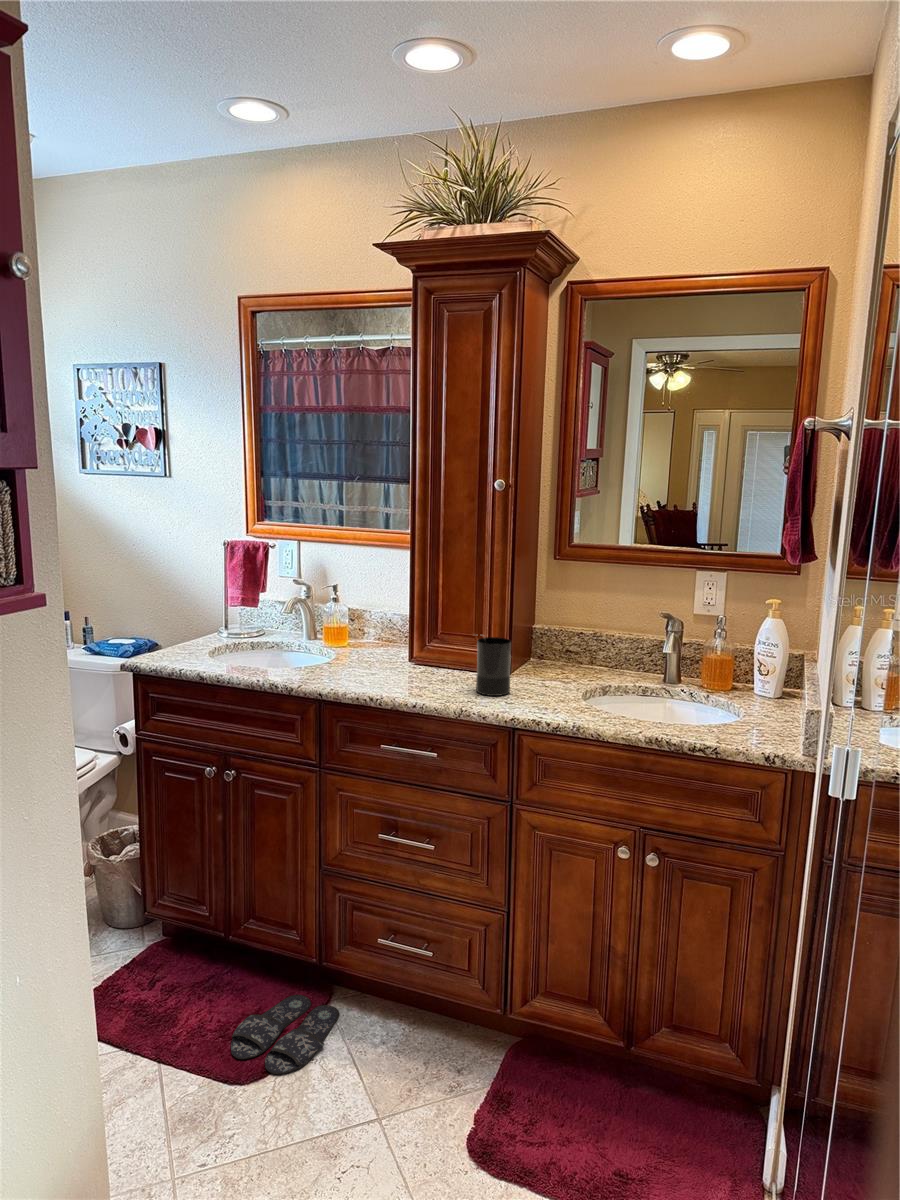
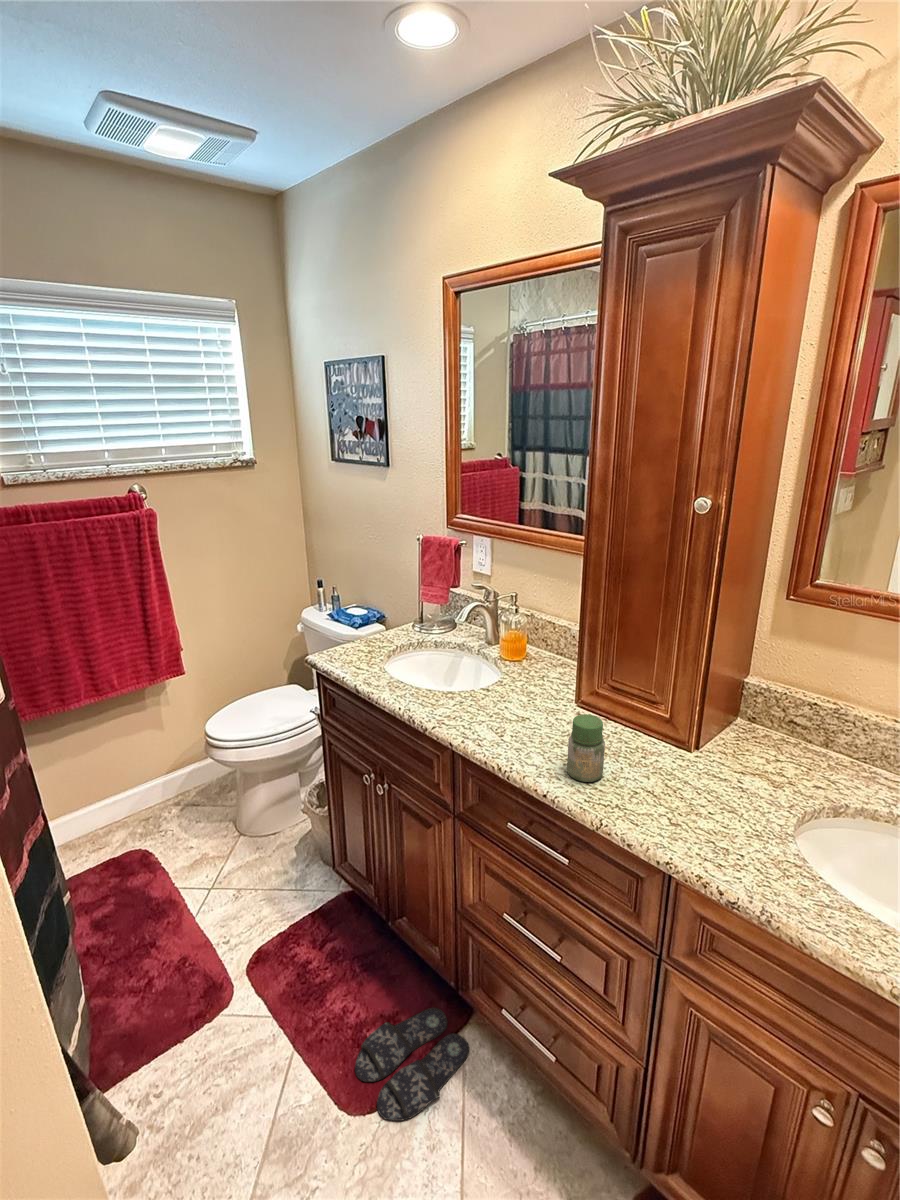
candle: present [476,637,511,696] -> none [638,711,692,799]
jar: none [423,645,451,695] -> present [567,714,605,782]

